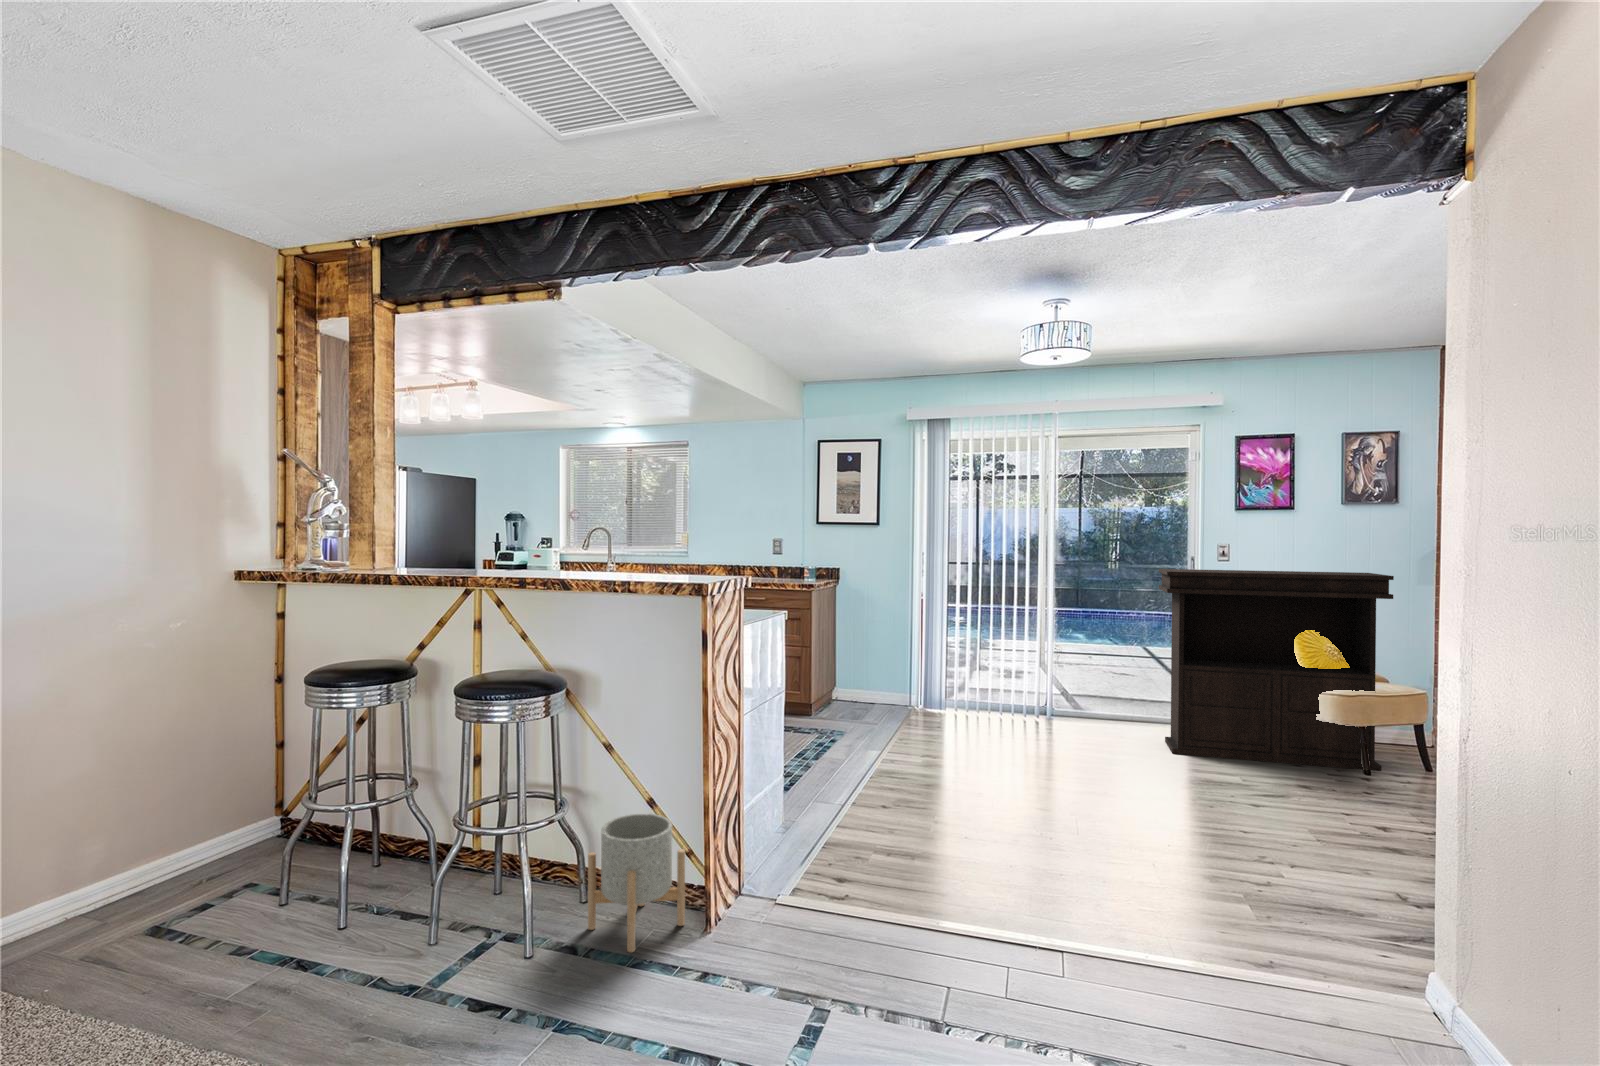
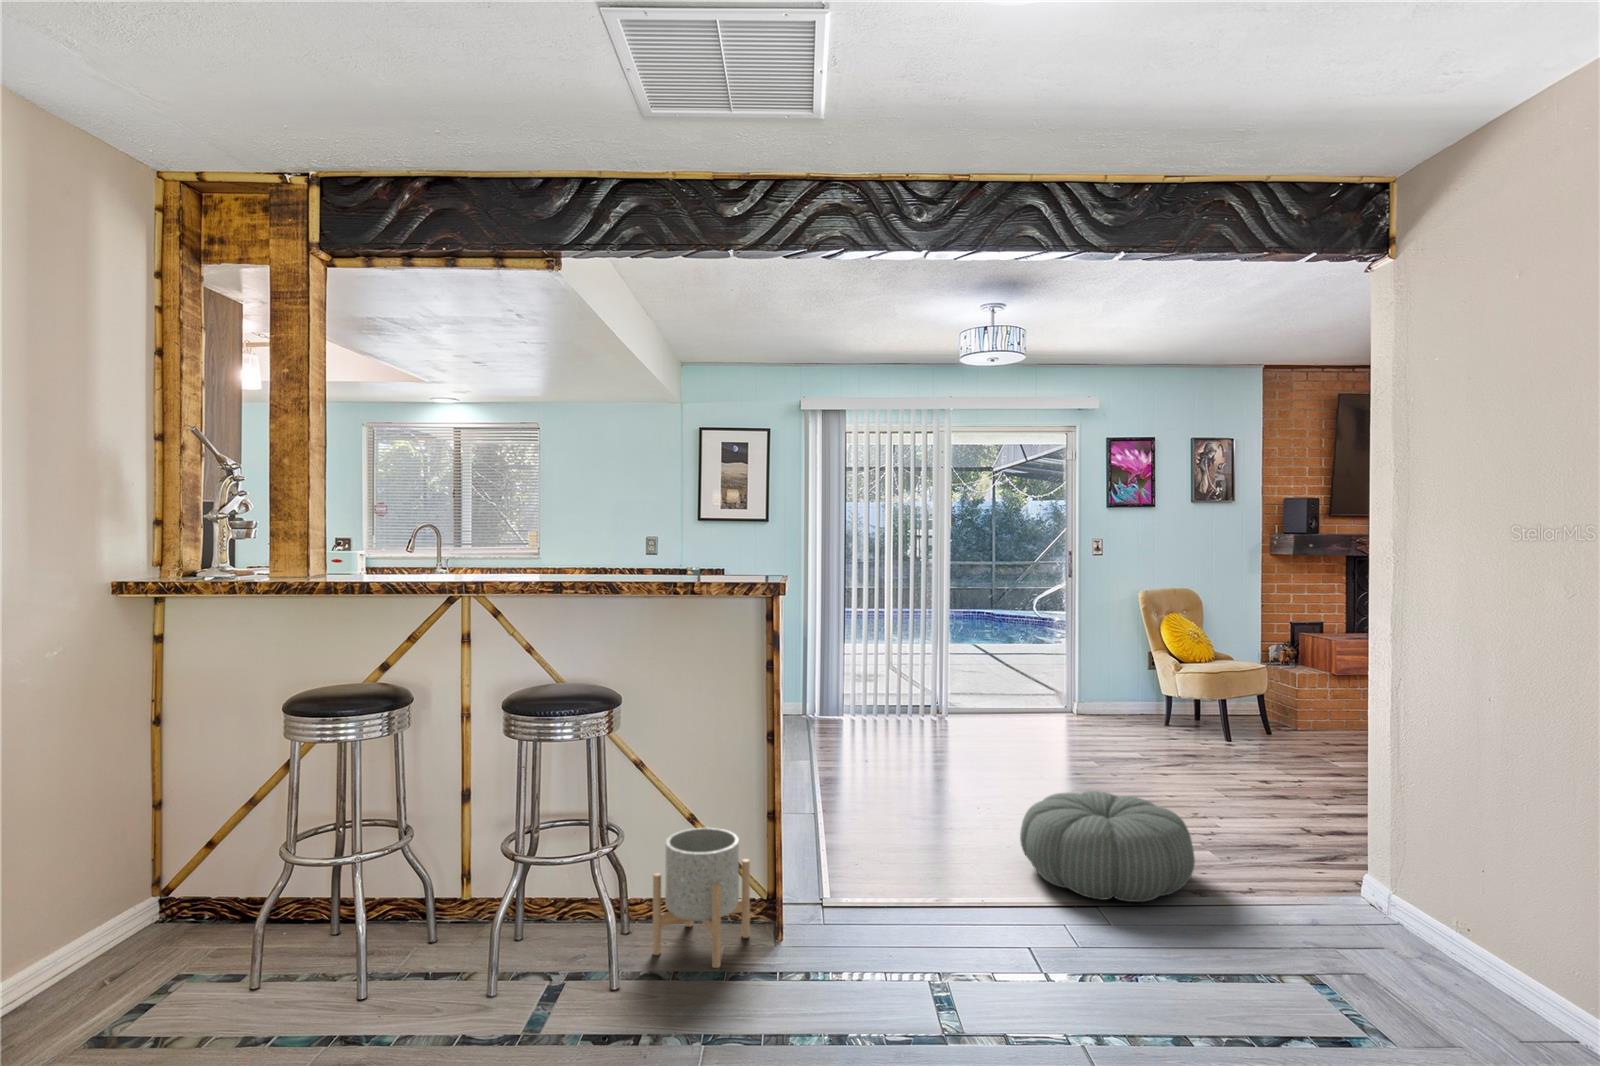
console table: present [1159,569,1394,771] -> none [1050,564,1246,738]
pouf: none [1007,817,1202,954] -> present [1020,791,1195,902]

